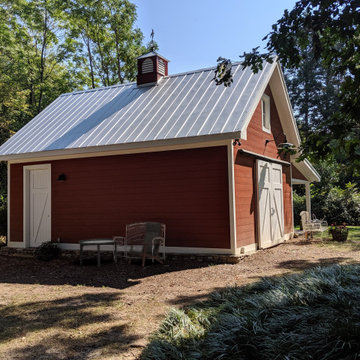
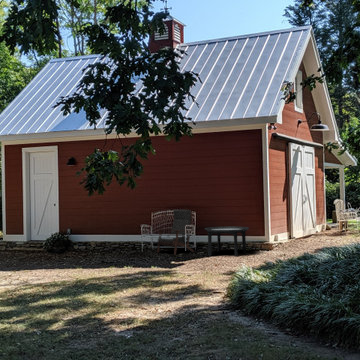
round table: present [78,238,118,267] -> present [205,226,249,256]

